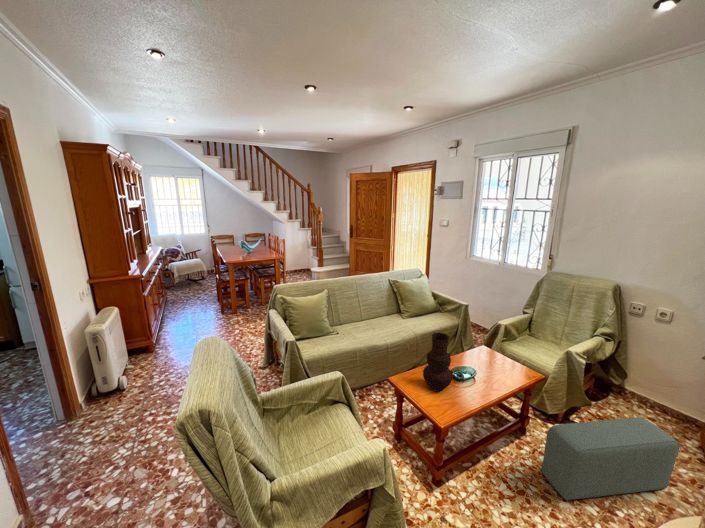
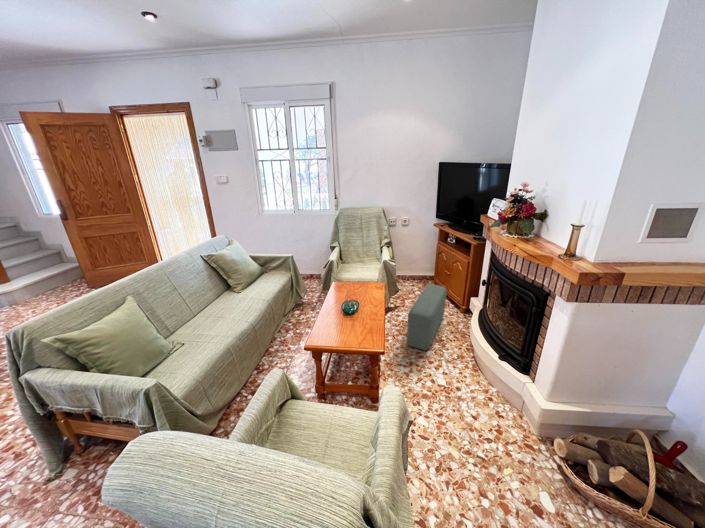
vase: present [423,332,453,391] -> none [329,279,356,333]

